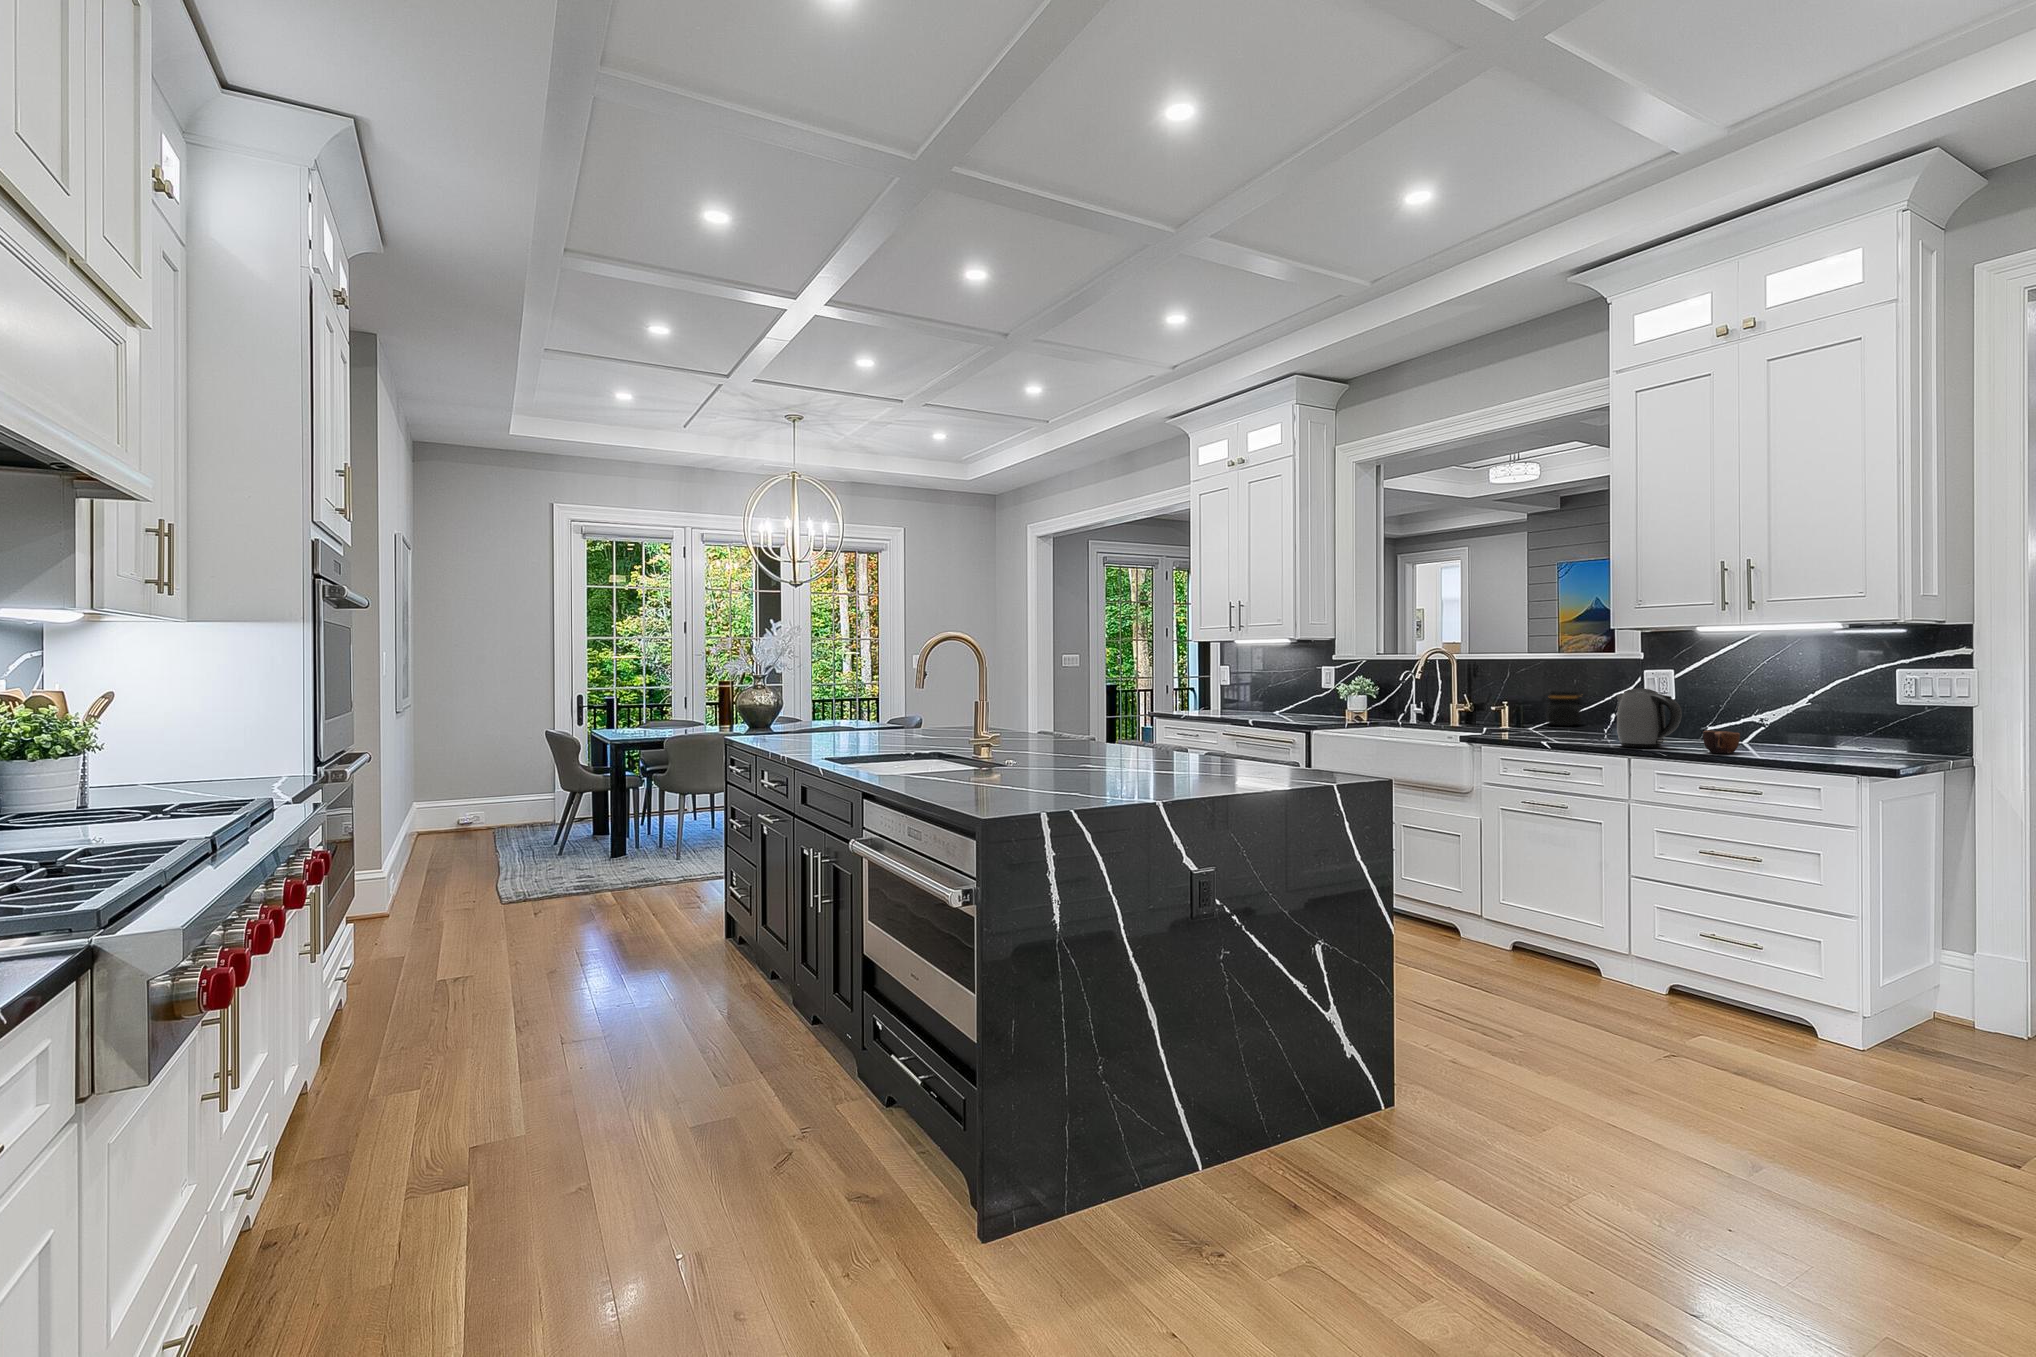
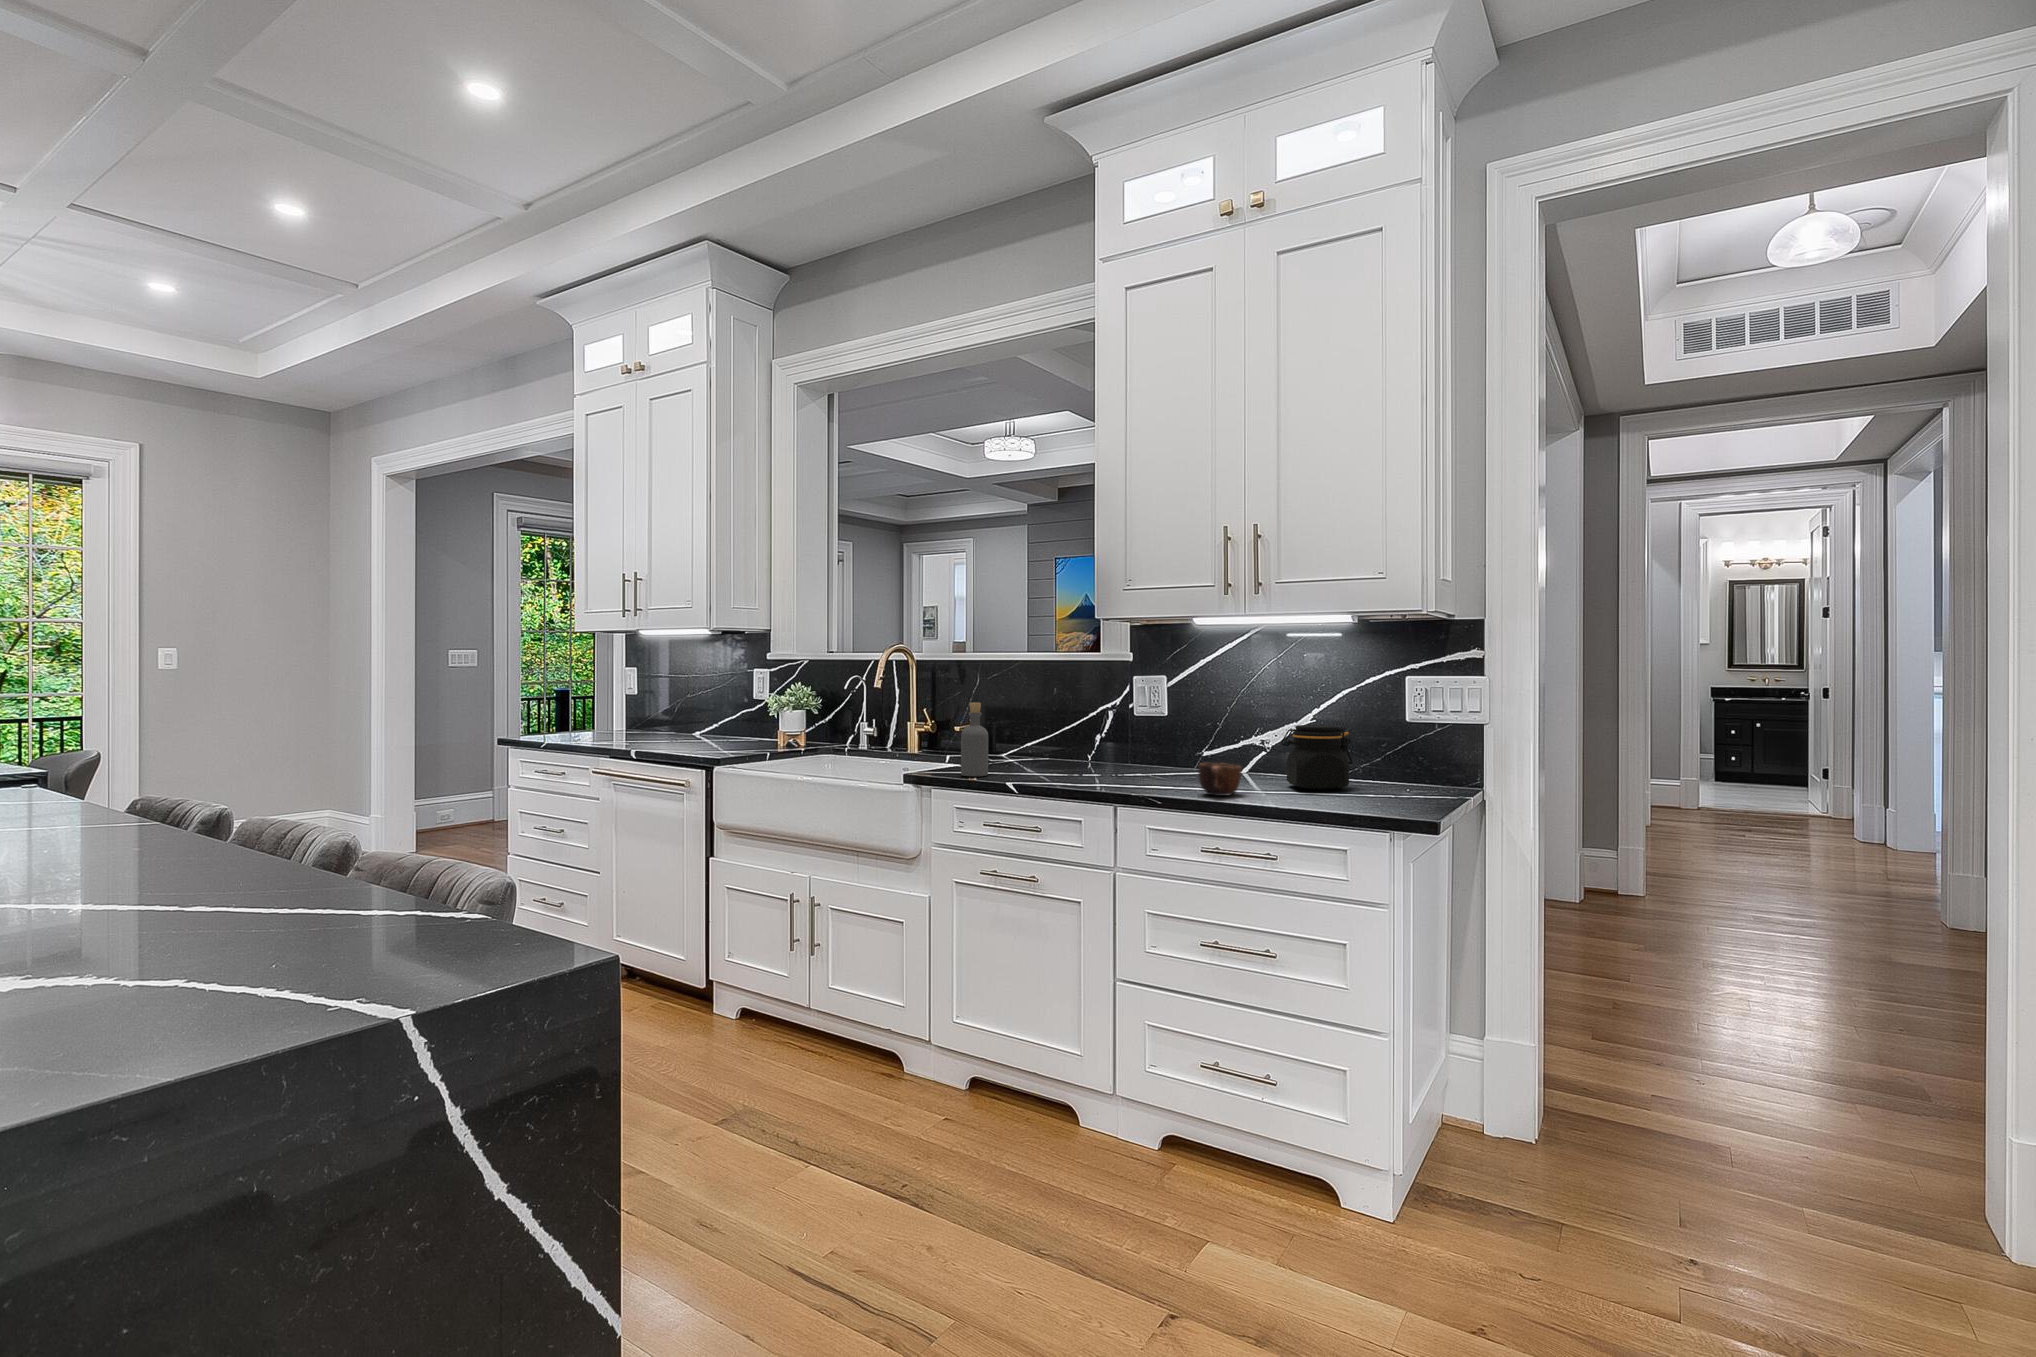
kettle: present [1616,688,1682,748] -> none [1095,703,1173,788]
bottle: none [1507,689,1528,739] -> present [961,703,988,776]
jar: present [1543,691,1581,726] -> present [1281,725,1353,790]

